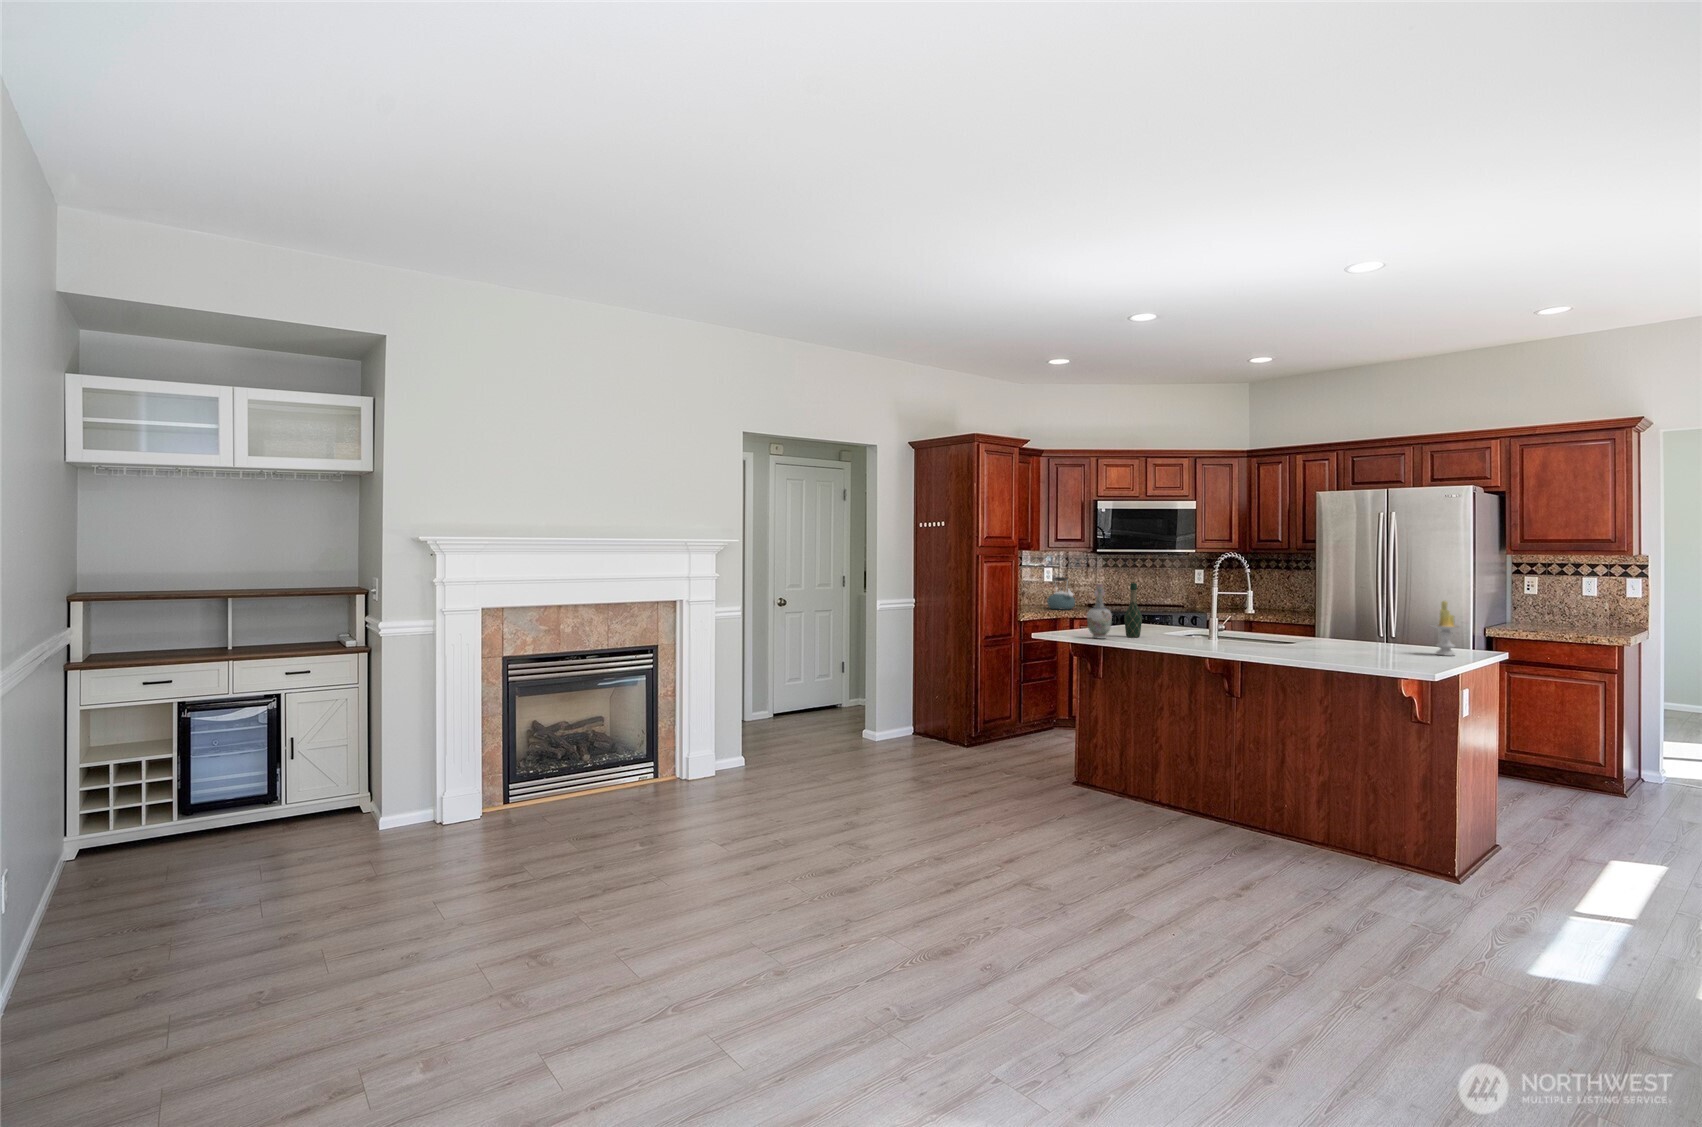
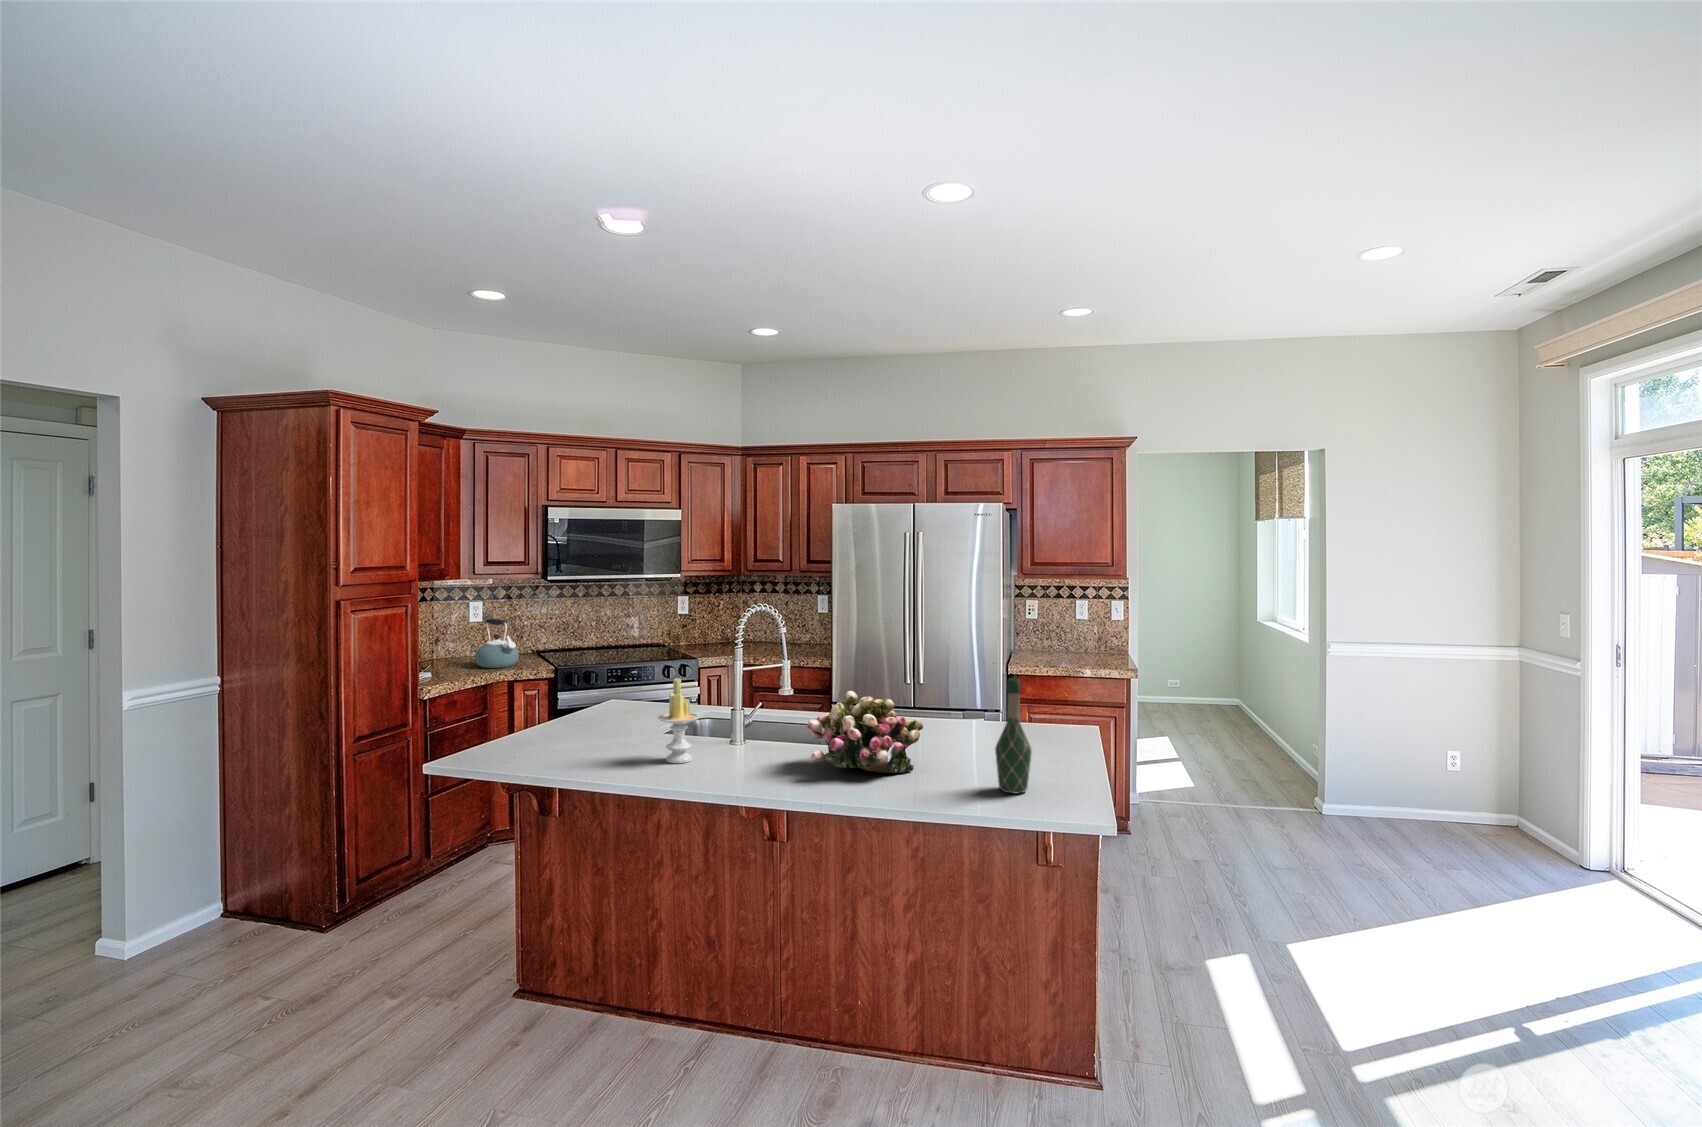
wine bottle: present [1124,583,1142,637] -> present [995,678,1032,793]
vase: present [1087,584,1112,639] -> none [537,659,581,756]
candle: present [1431,601,1461,656] -> present [658,678,700,763]
flower arrangement: none [1246,606,1329,655] -> present [807,691,923,773]

